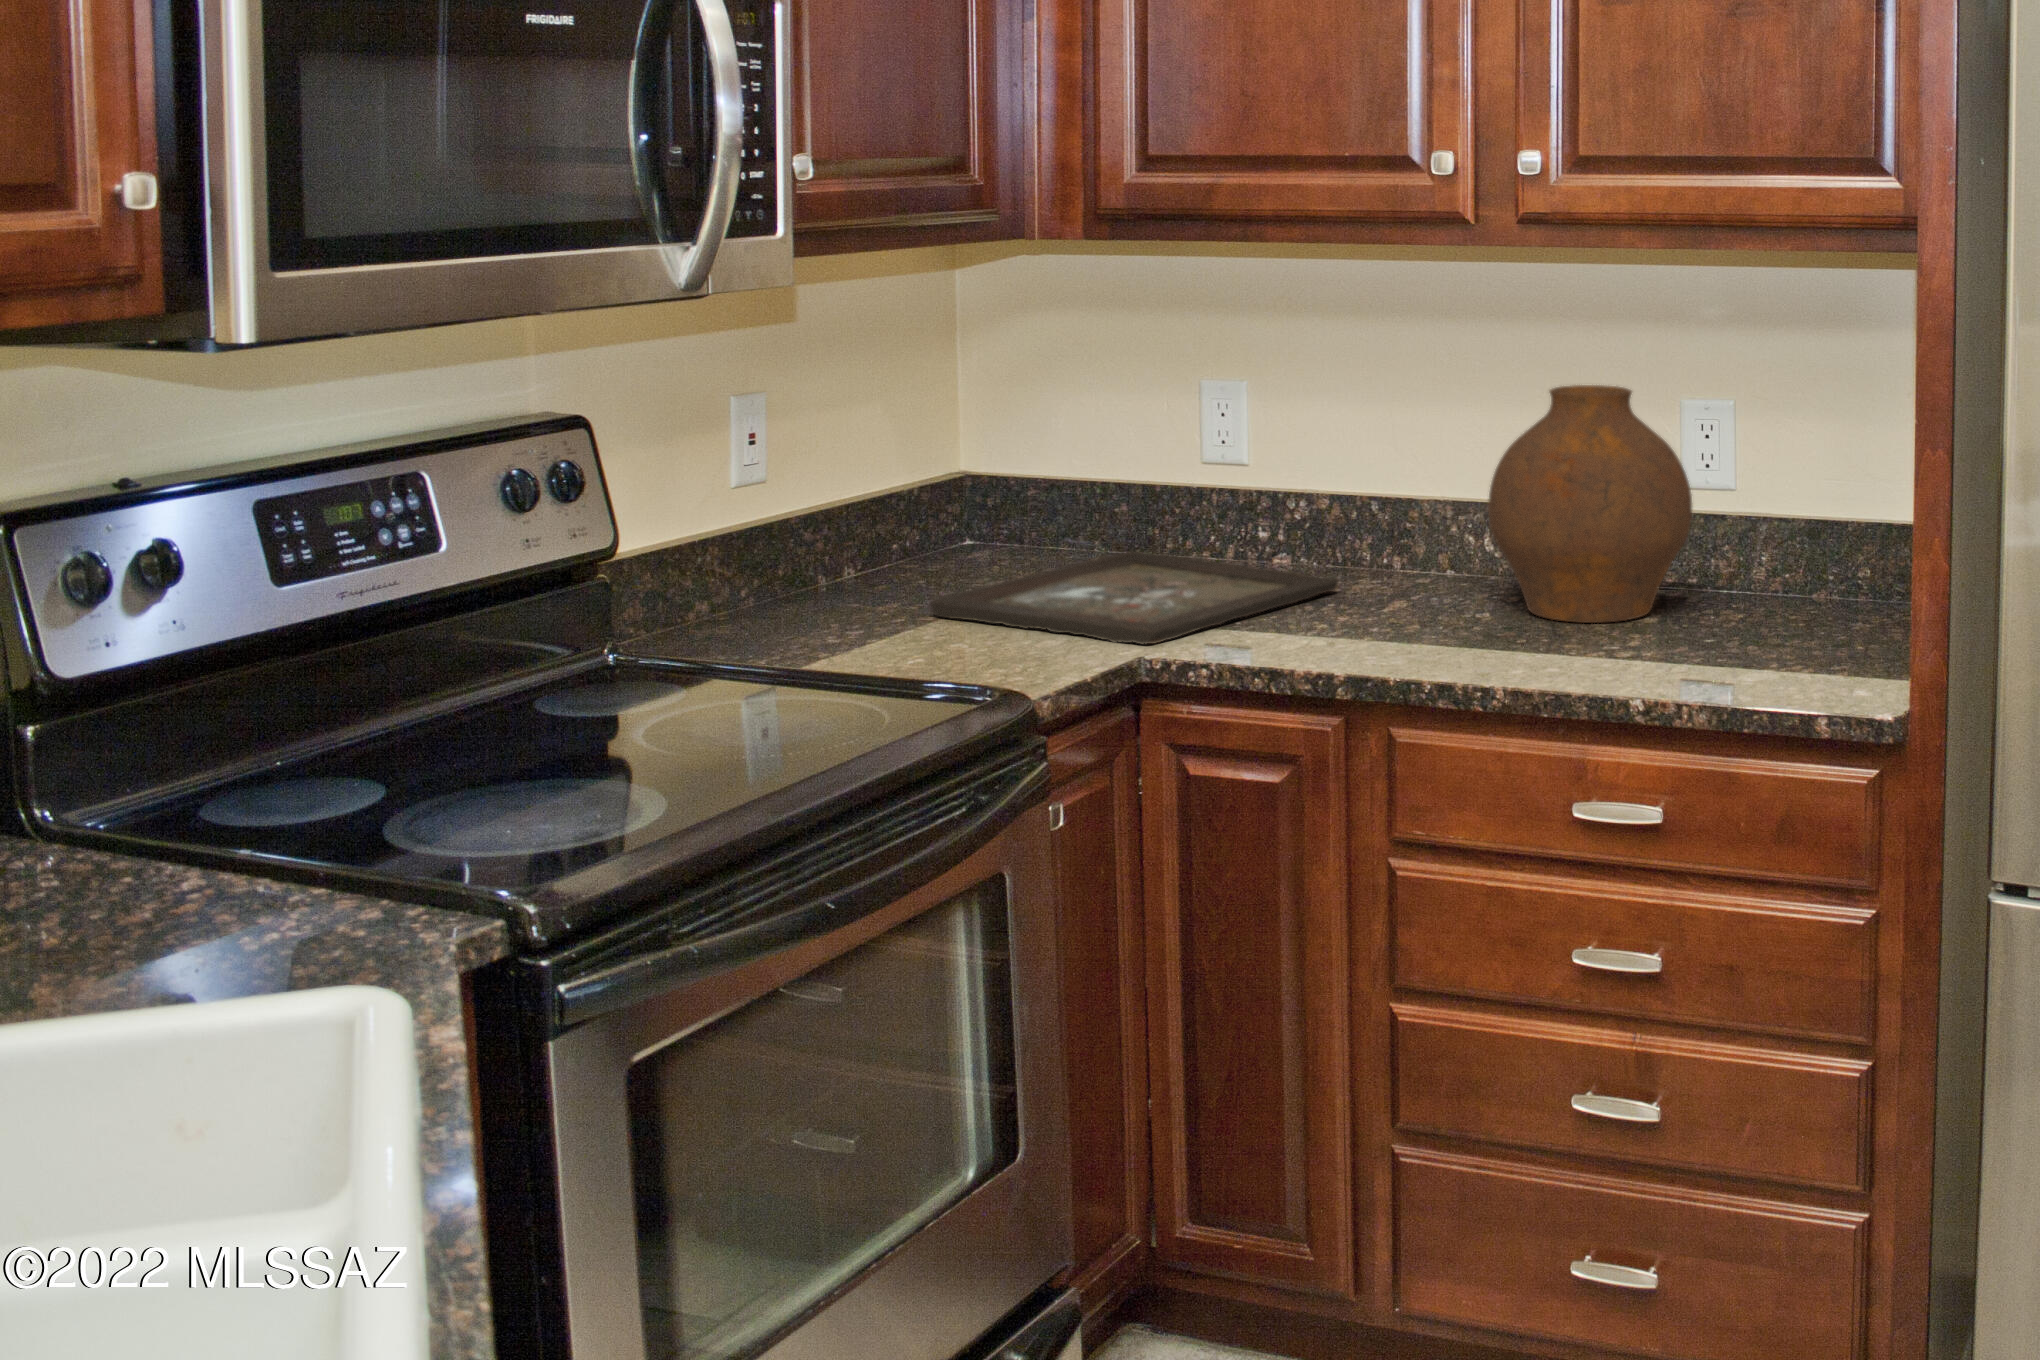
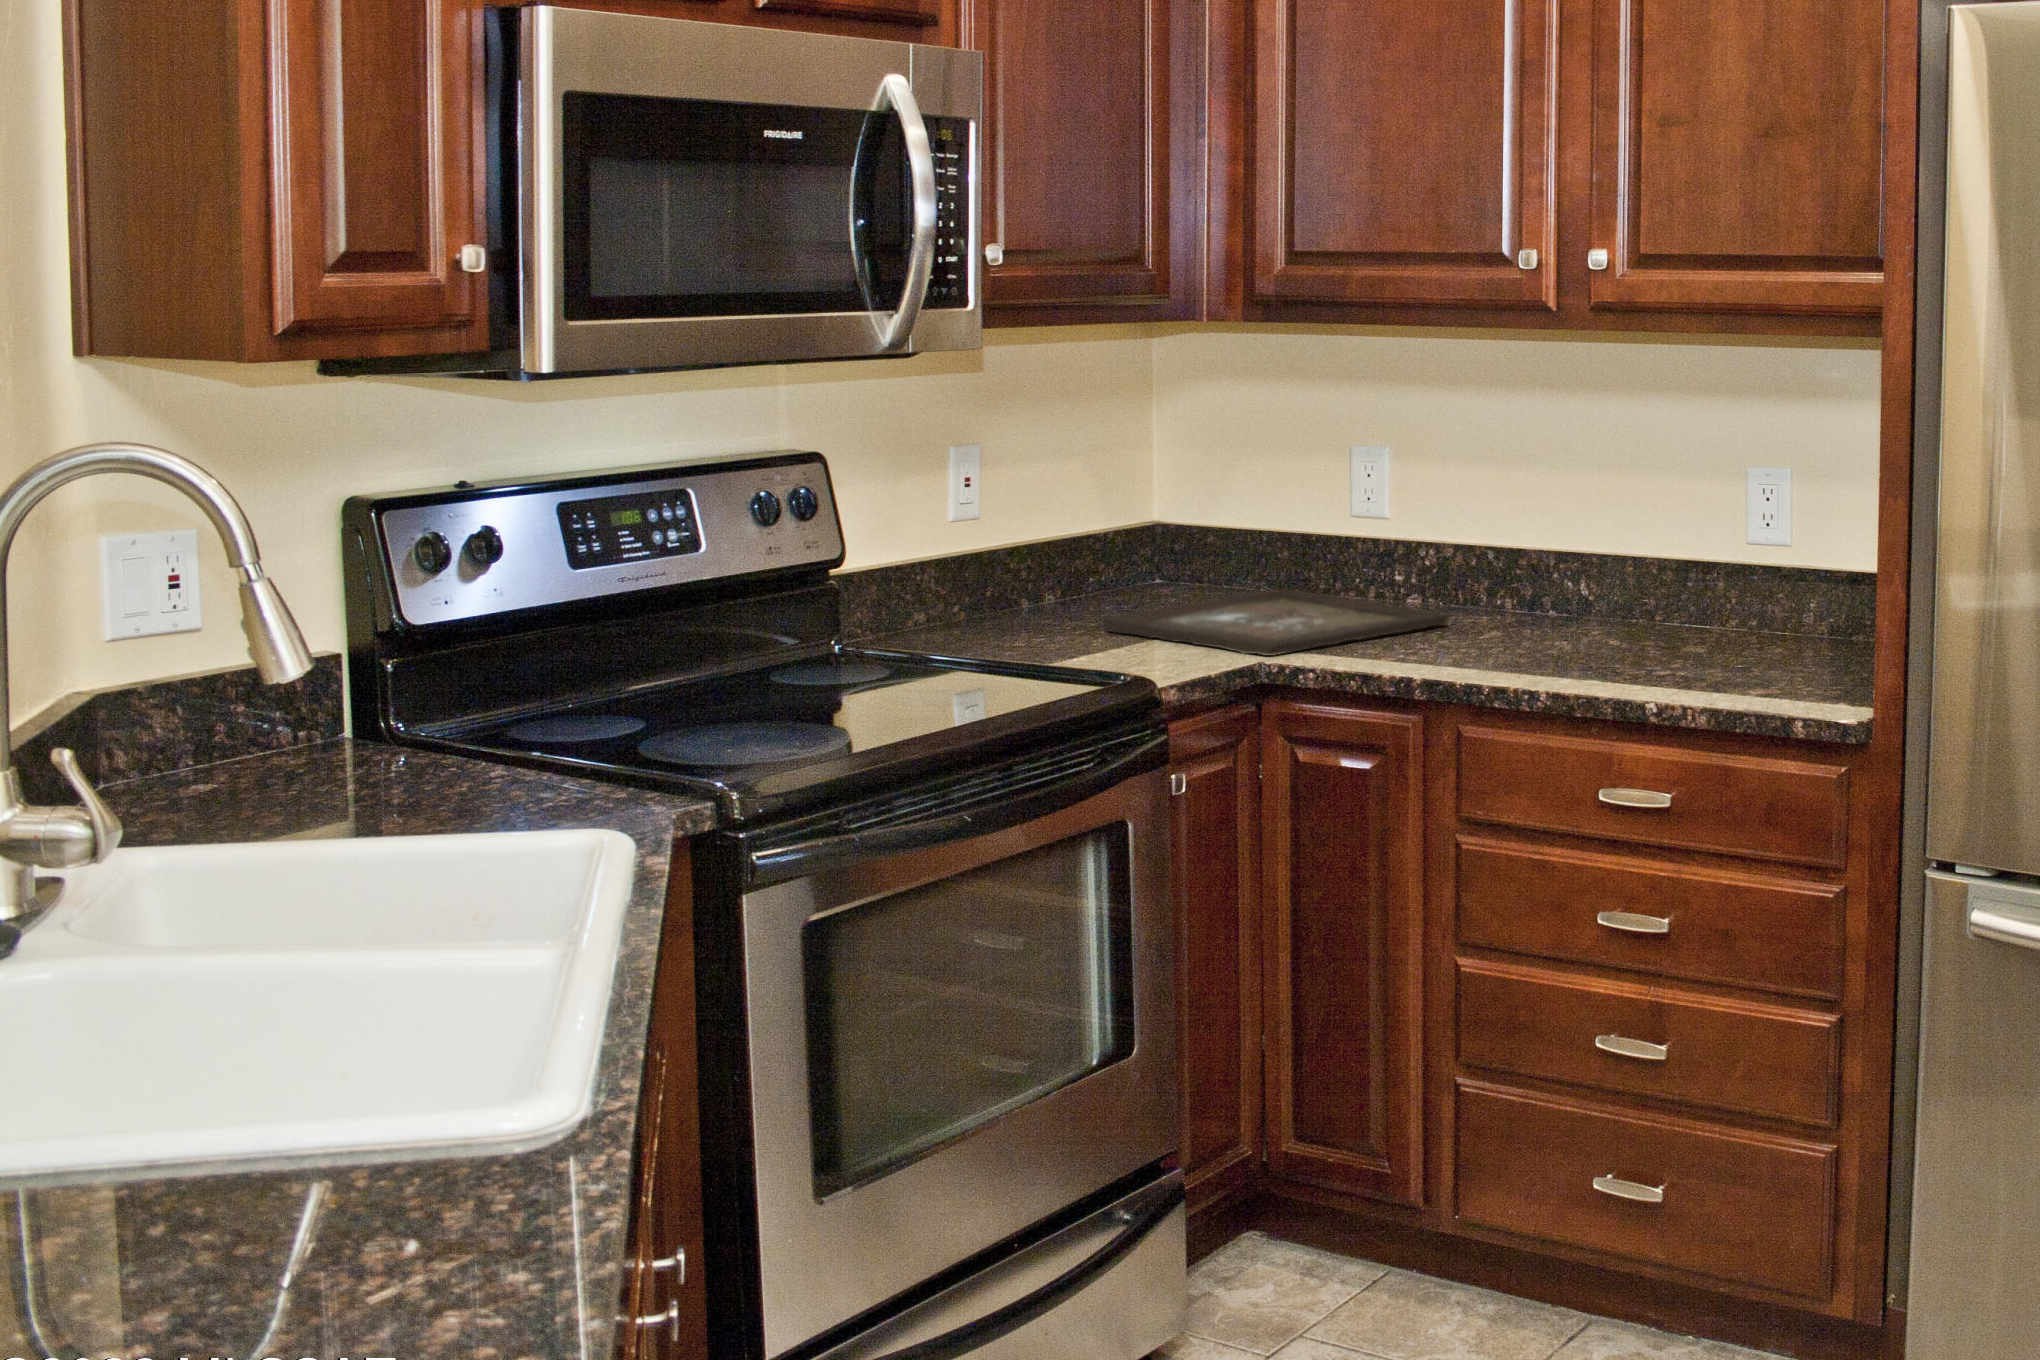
vase: present [1488,385,1692,623] -> none [1567,451,1744,654]

